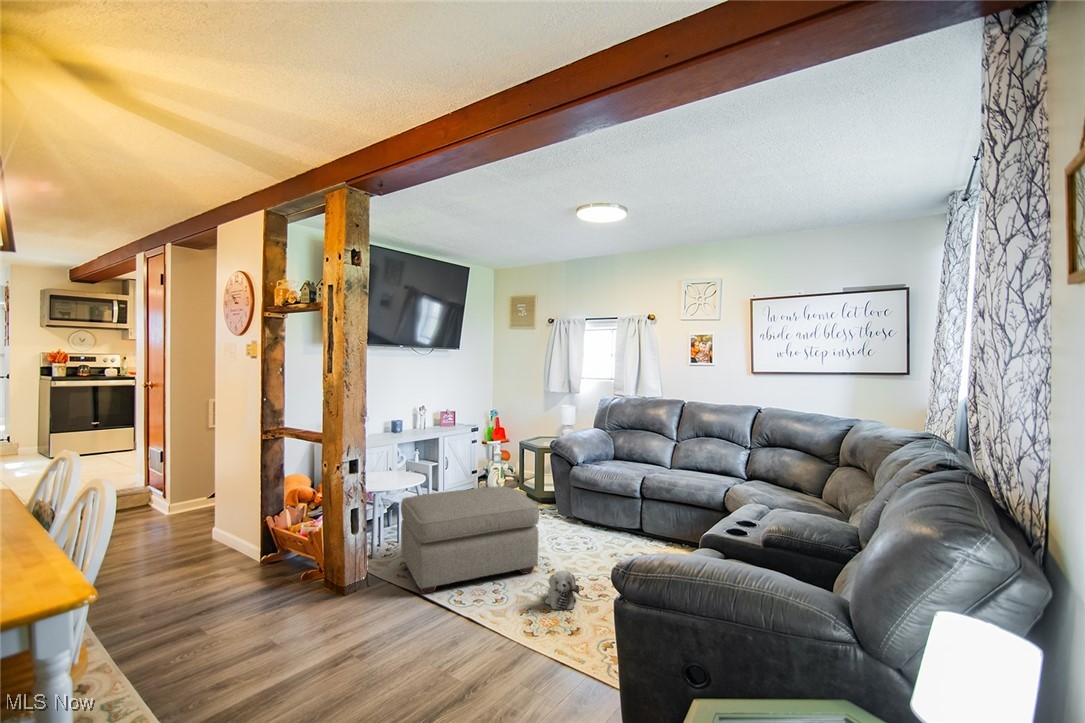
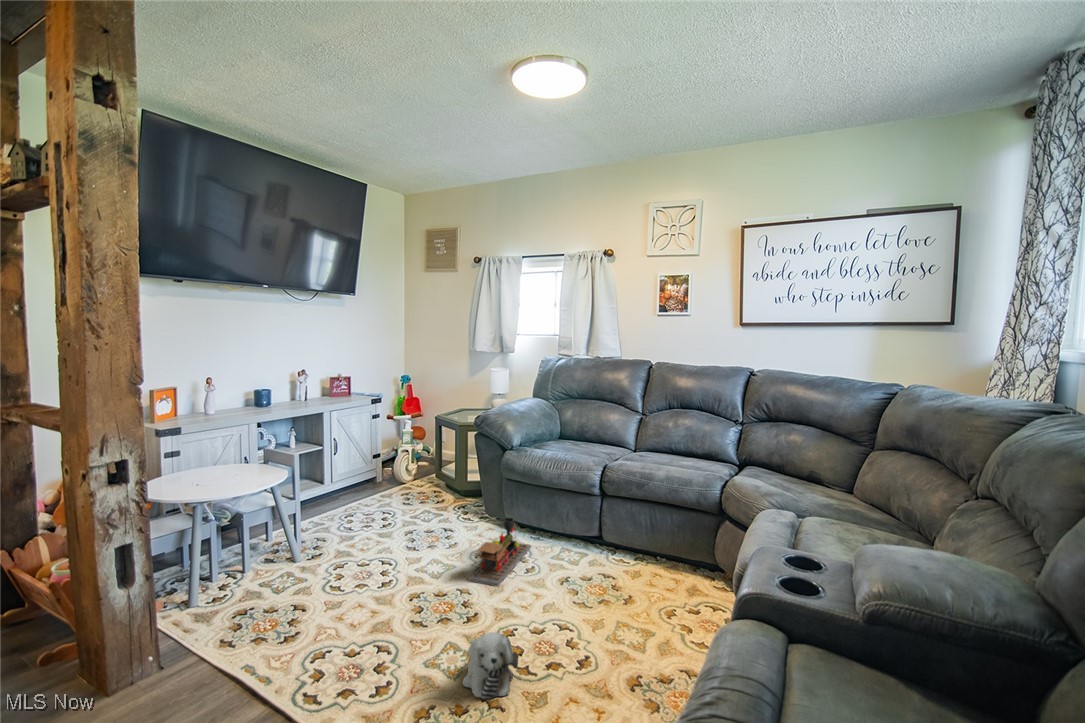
ottoman: present [401,486,539,594] -> none [231,486,455,682]
toy train: none [546,513,591,557] -> present [468,518,531,587]

